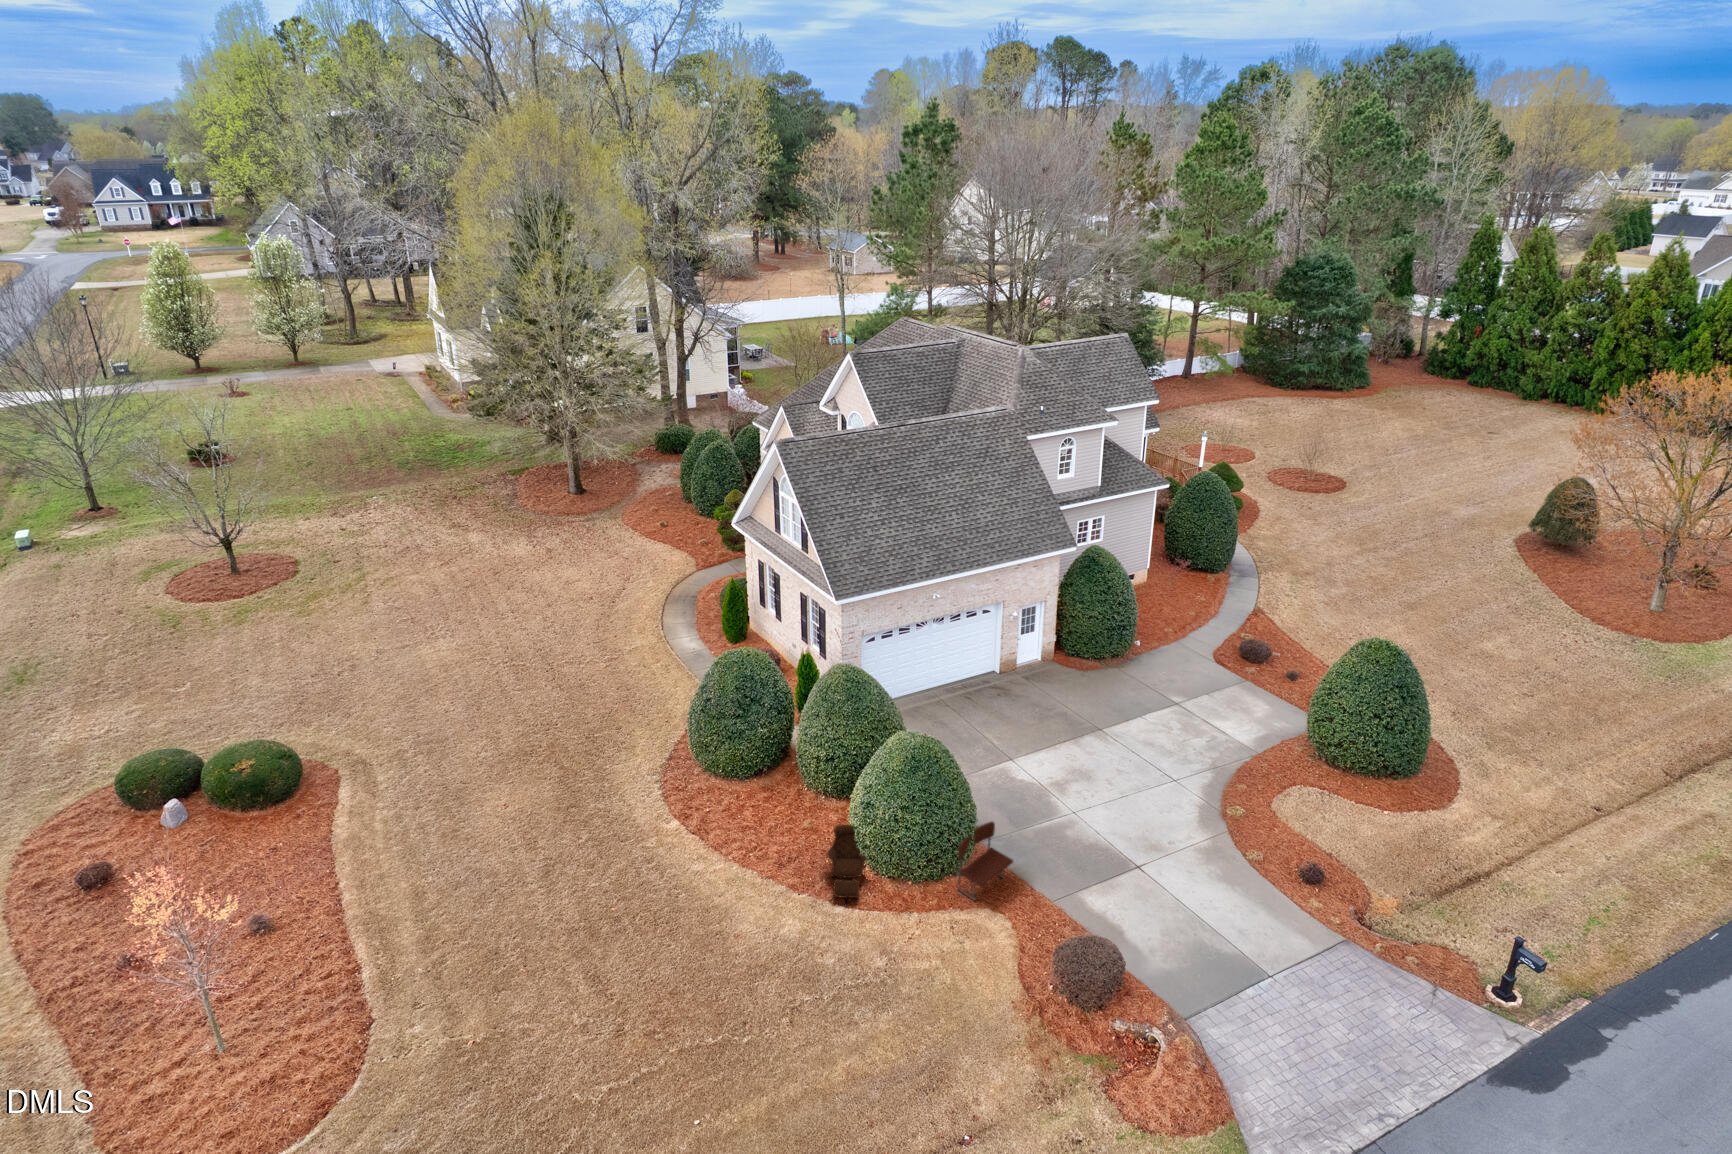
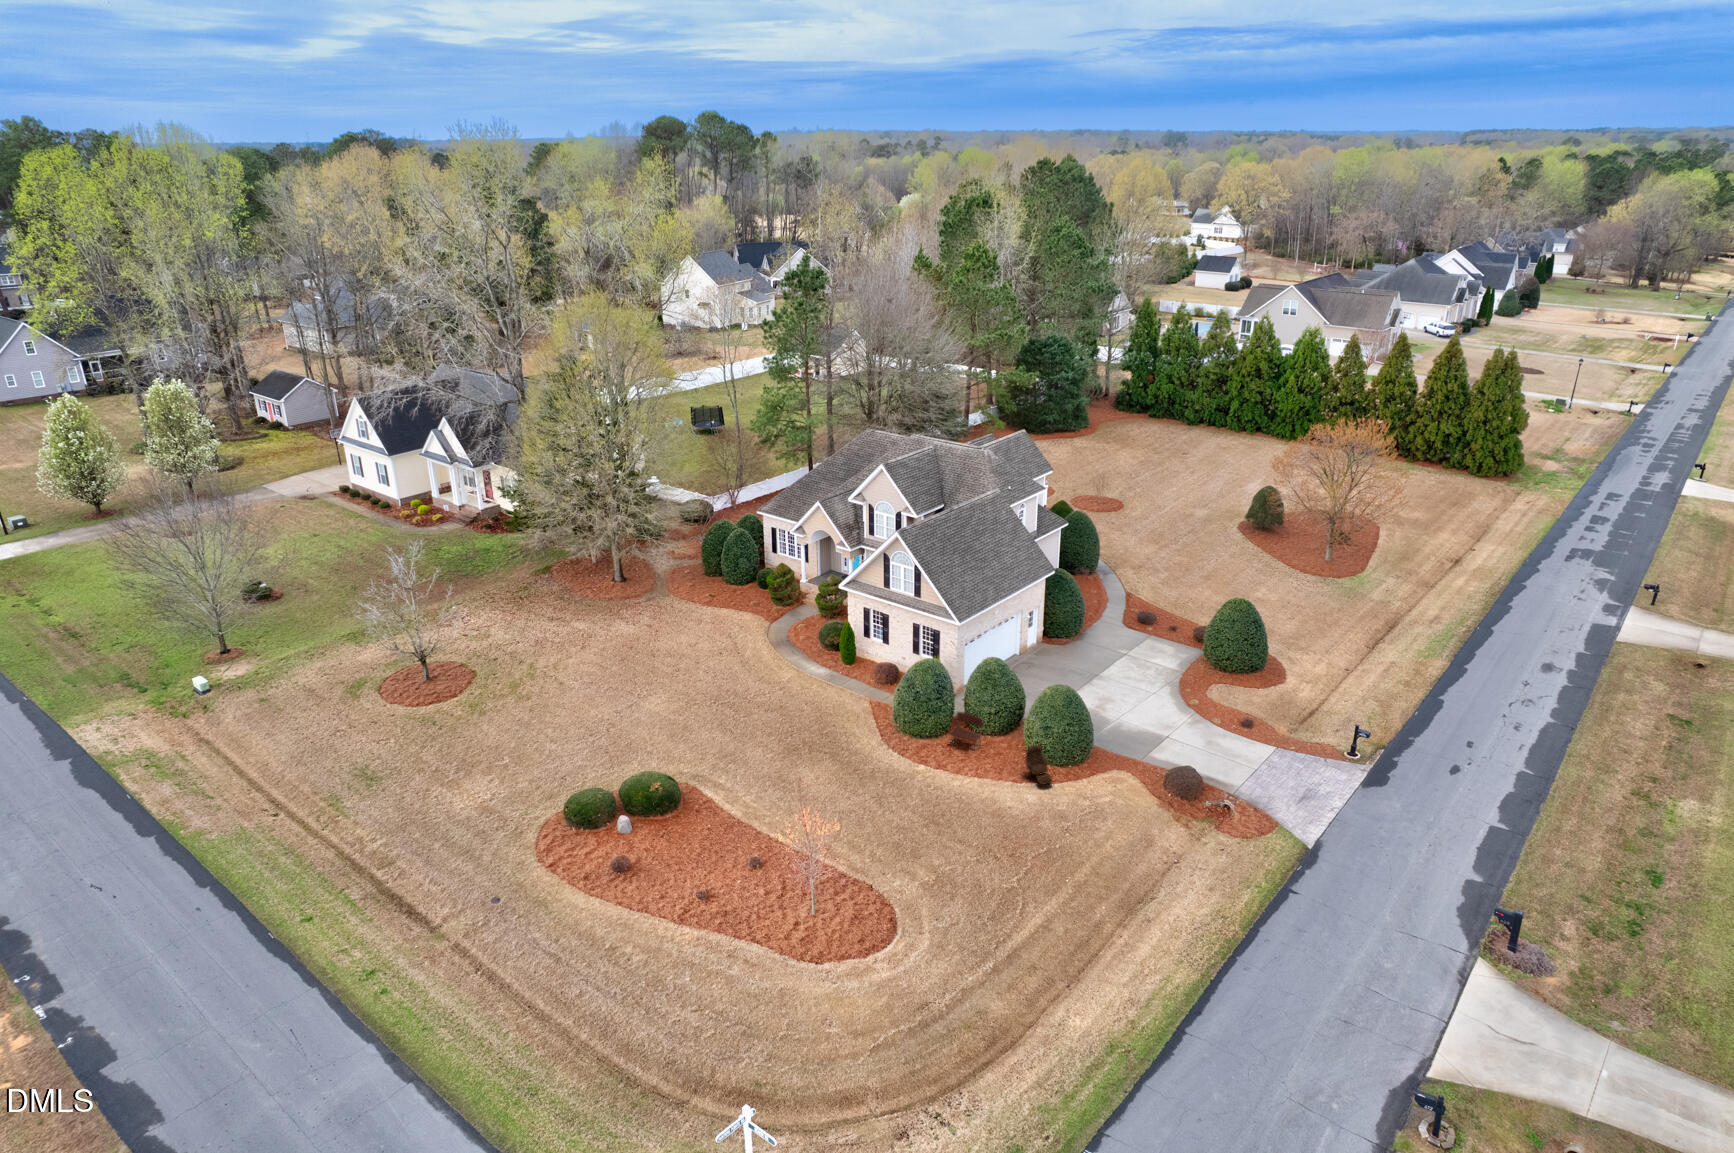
bench: present [958,822,1013,901] -> present [950,712,983,750]

